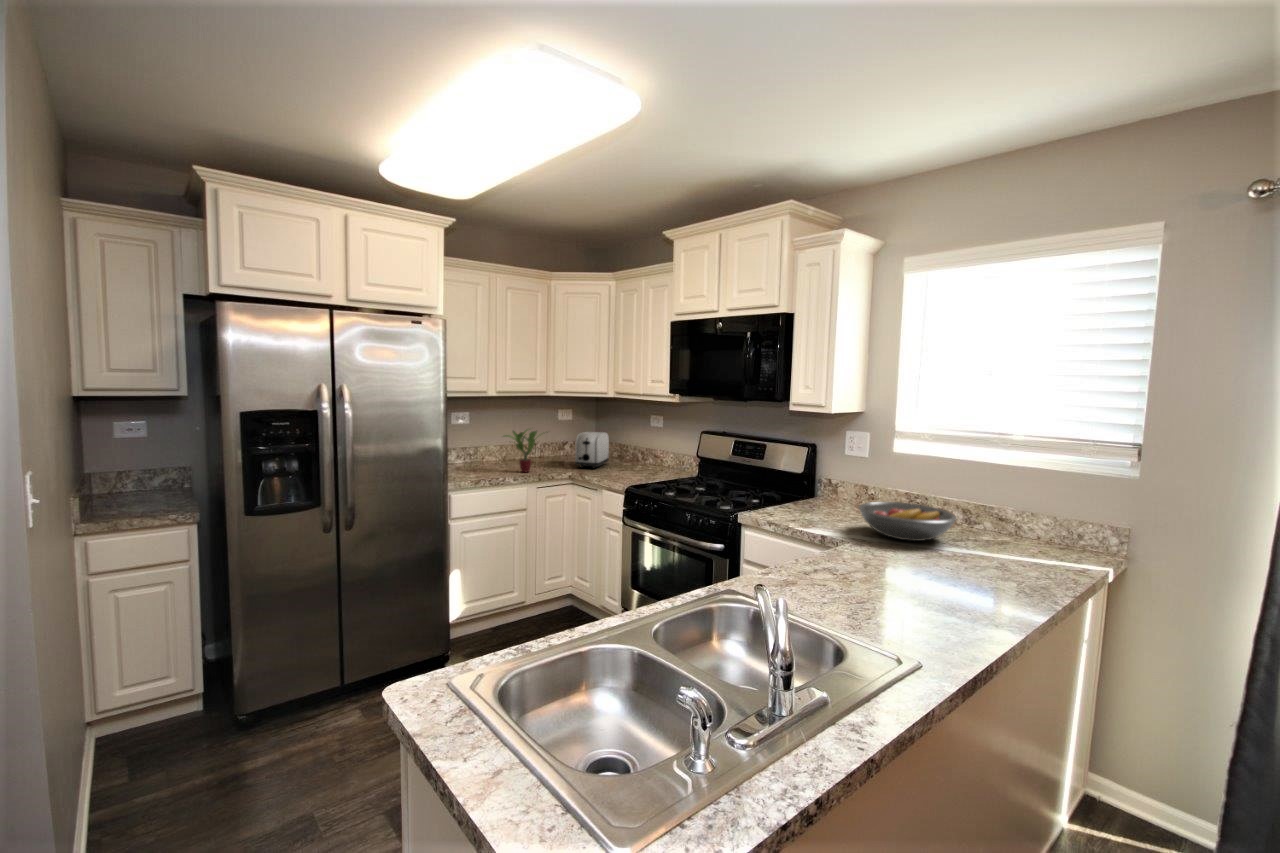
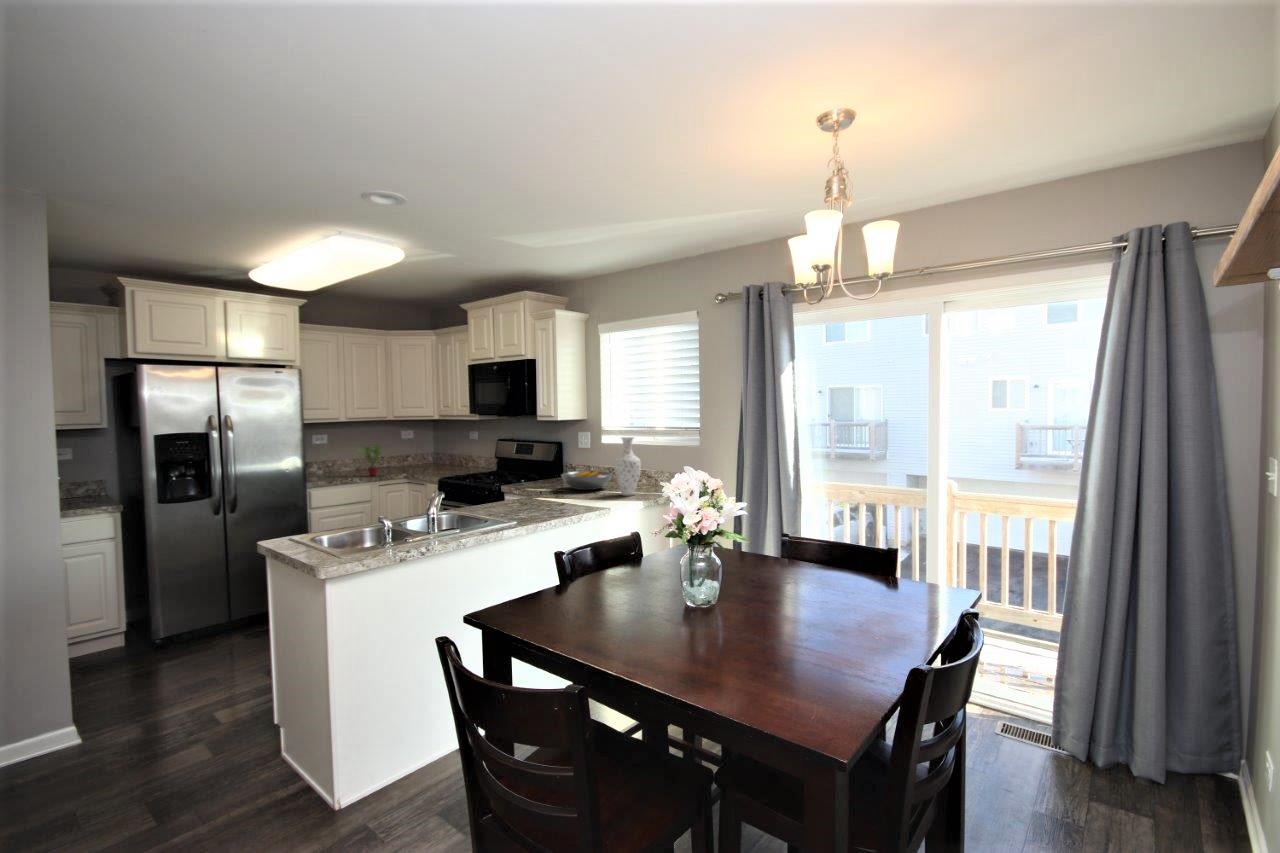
toaster: present [575,432,609,469] -> none [413,446,442,472]
vase: none [994,457,1052,568] -> present [615,437,641,496]

